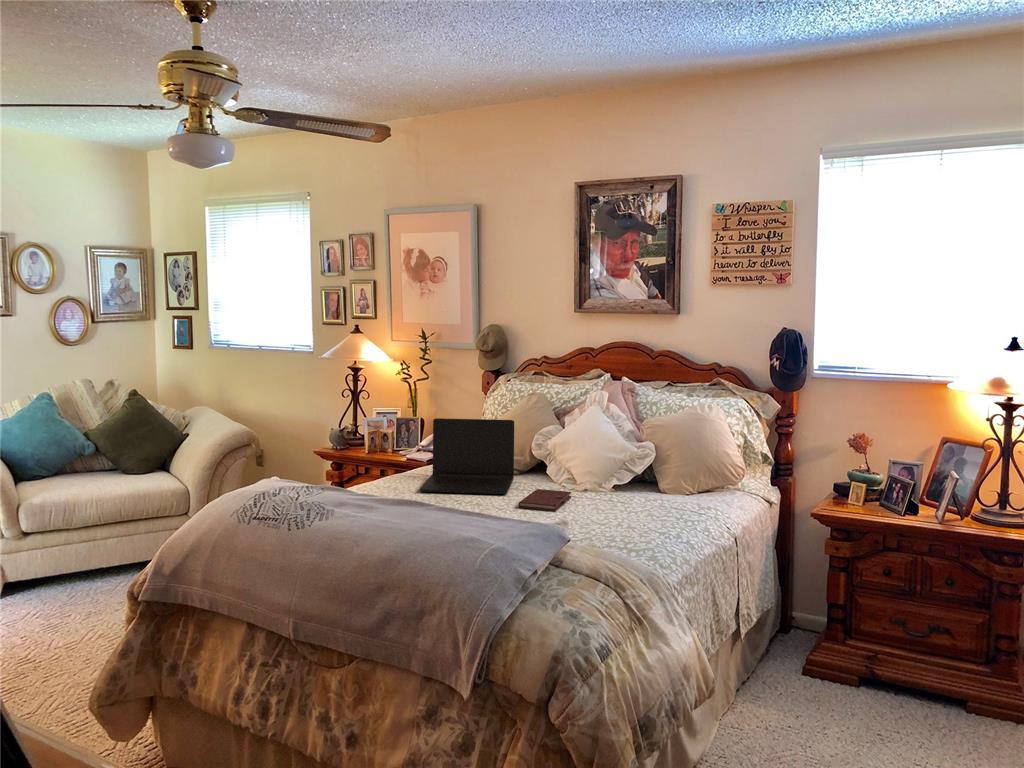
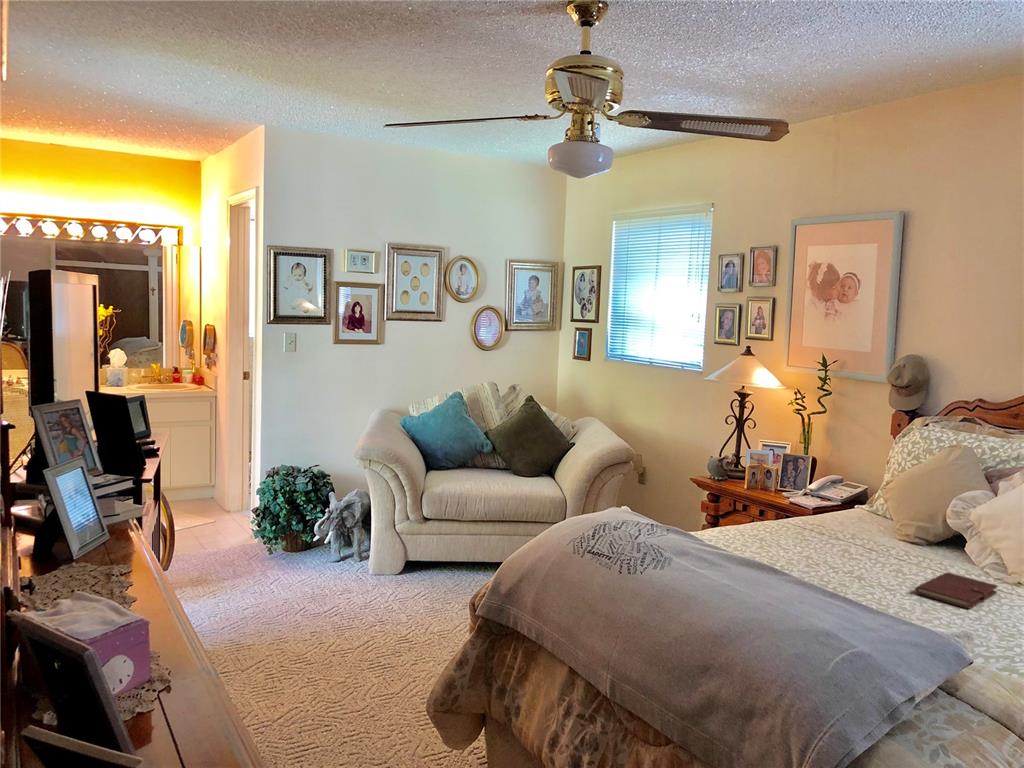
laptop: present [420,418,514,494] -> none [790,463,924,570]

